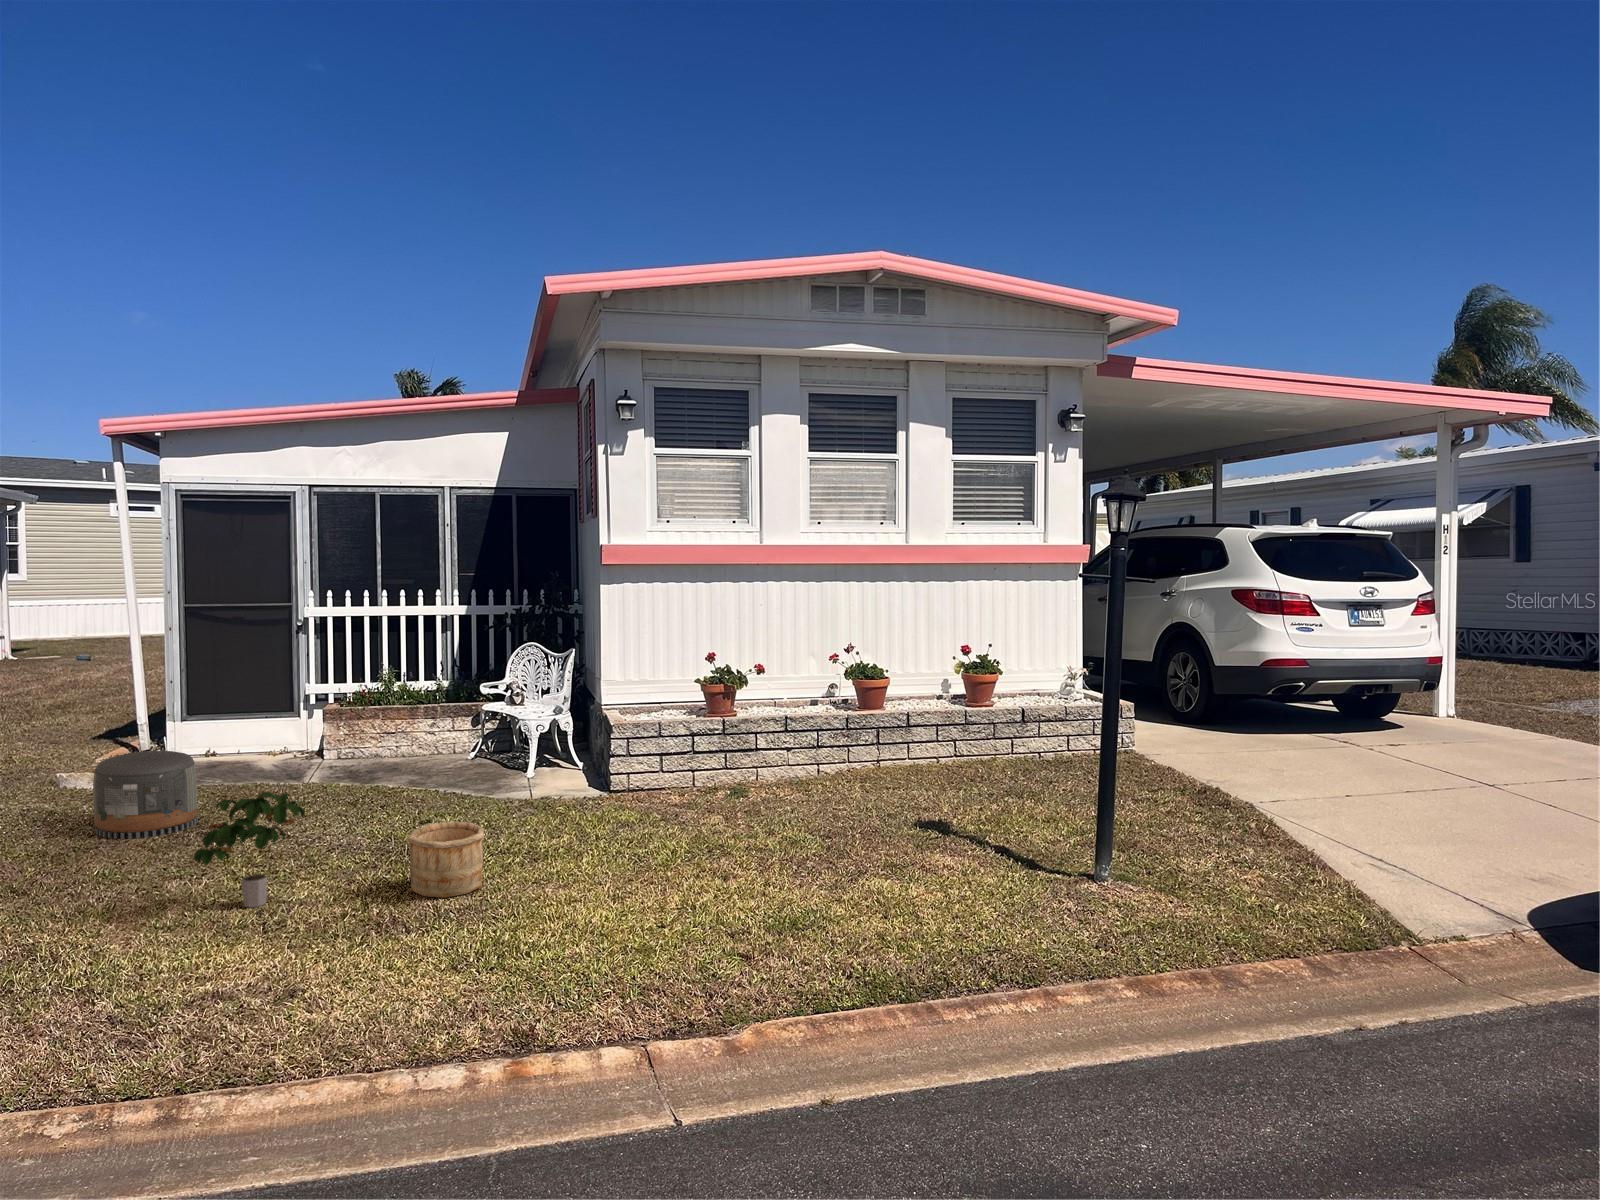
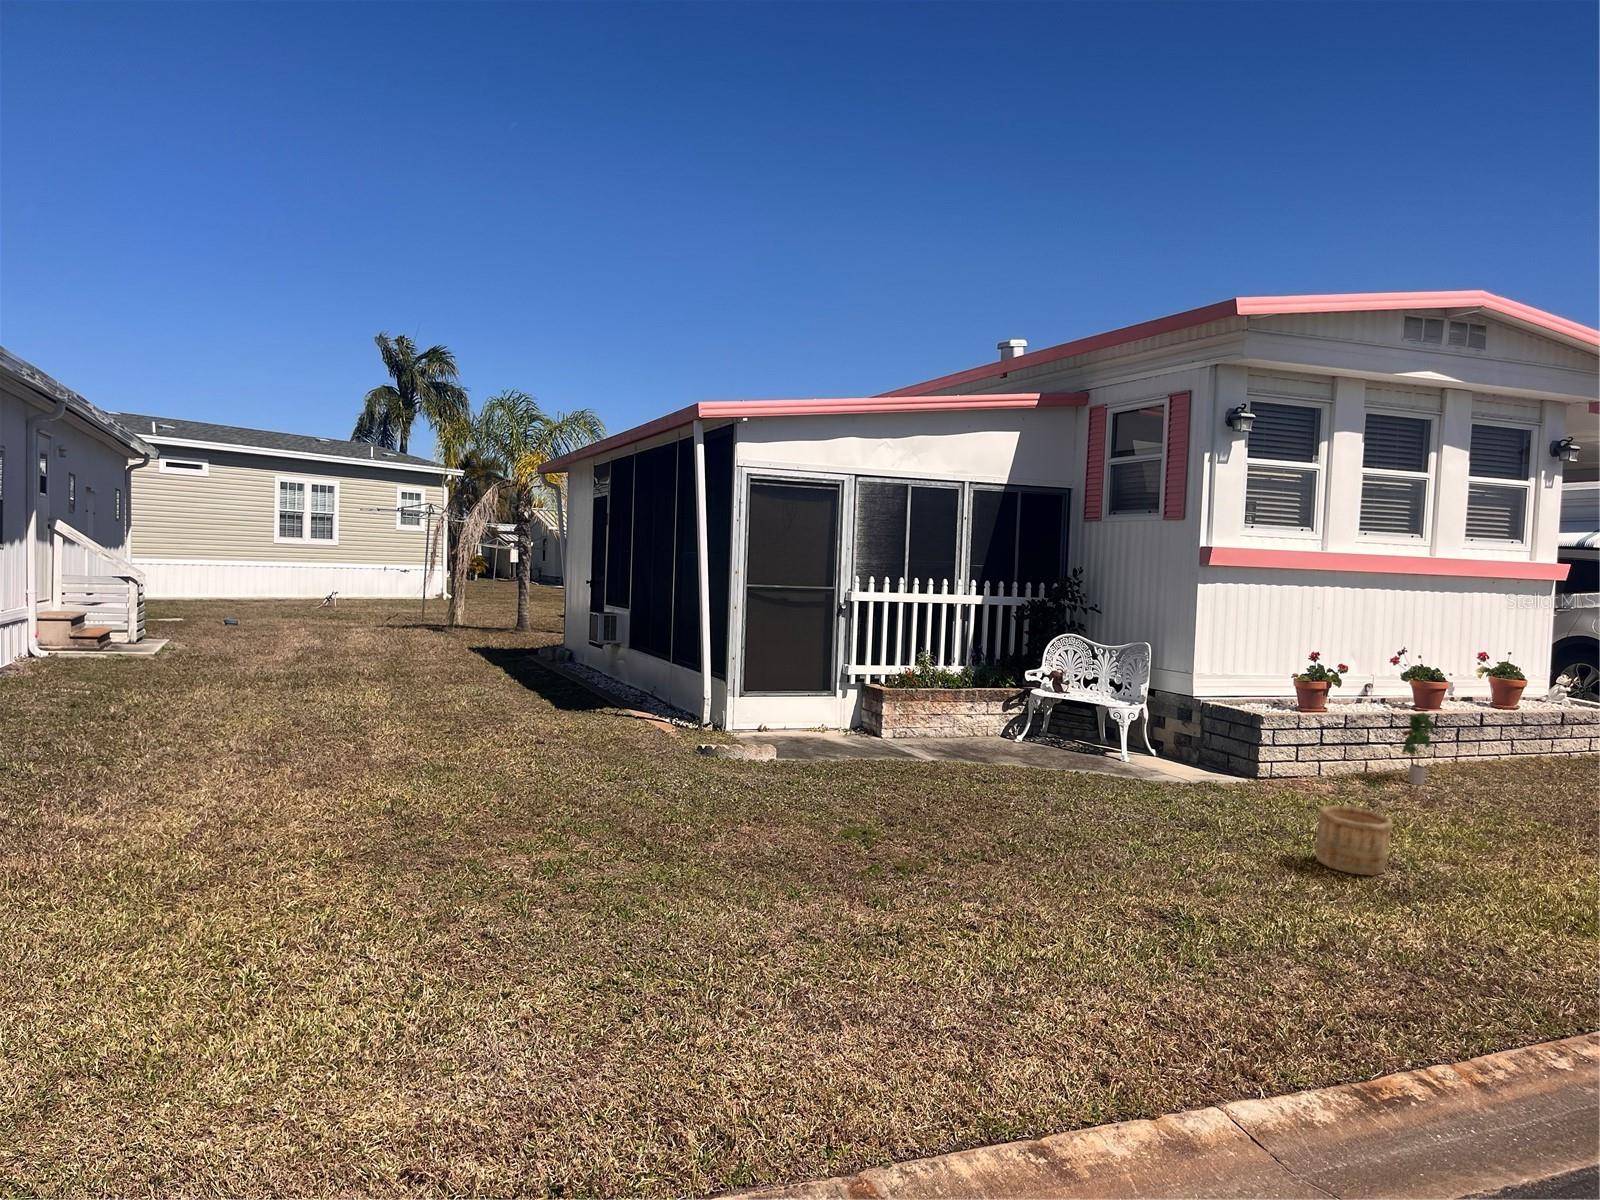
pouf: present [93,751,198,839] -> none [887,727,975,810]
potted plant: present [193,791,305,907] -> present [1402,712,1436,785]

